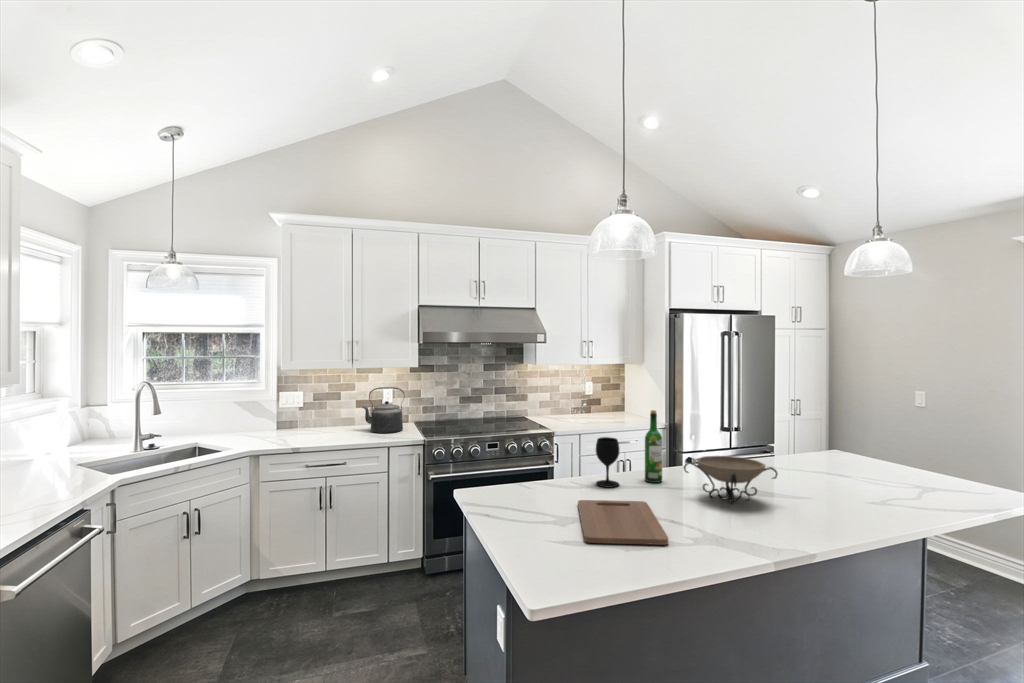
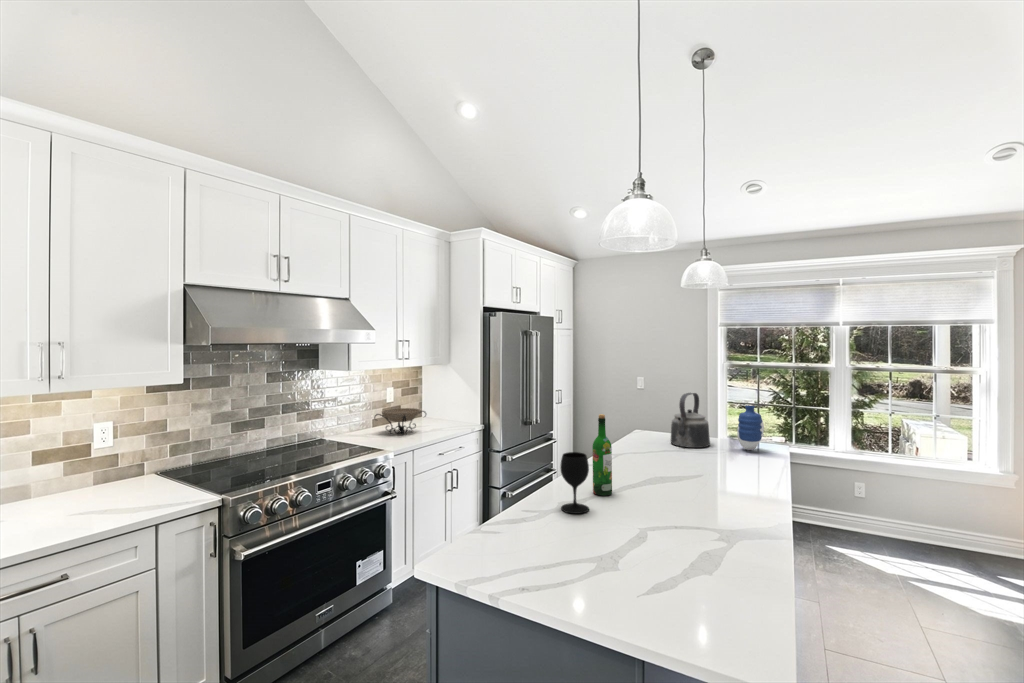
kettle: present [362,387,405,433] -> present [671,393,710,448]
vase: none [907,427,949,484] -> present [737,405,764,450]
decorative bowl: present [684,456,778,504] -> present [374,408,426,434]
cutting board: present [578,500,668,545] -> none [602,521,767,598]

